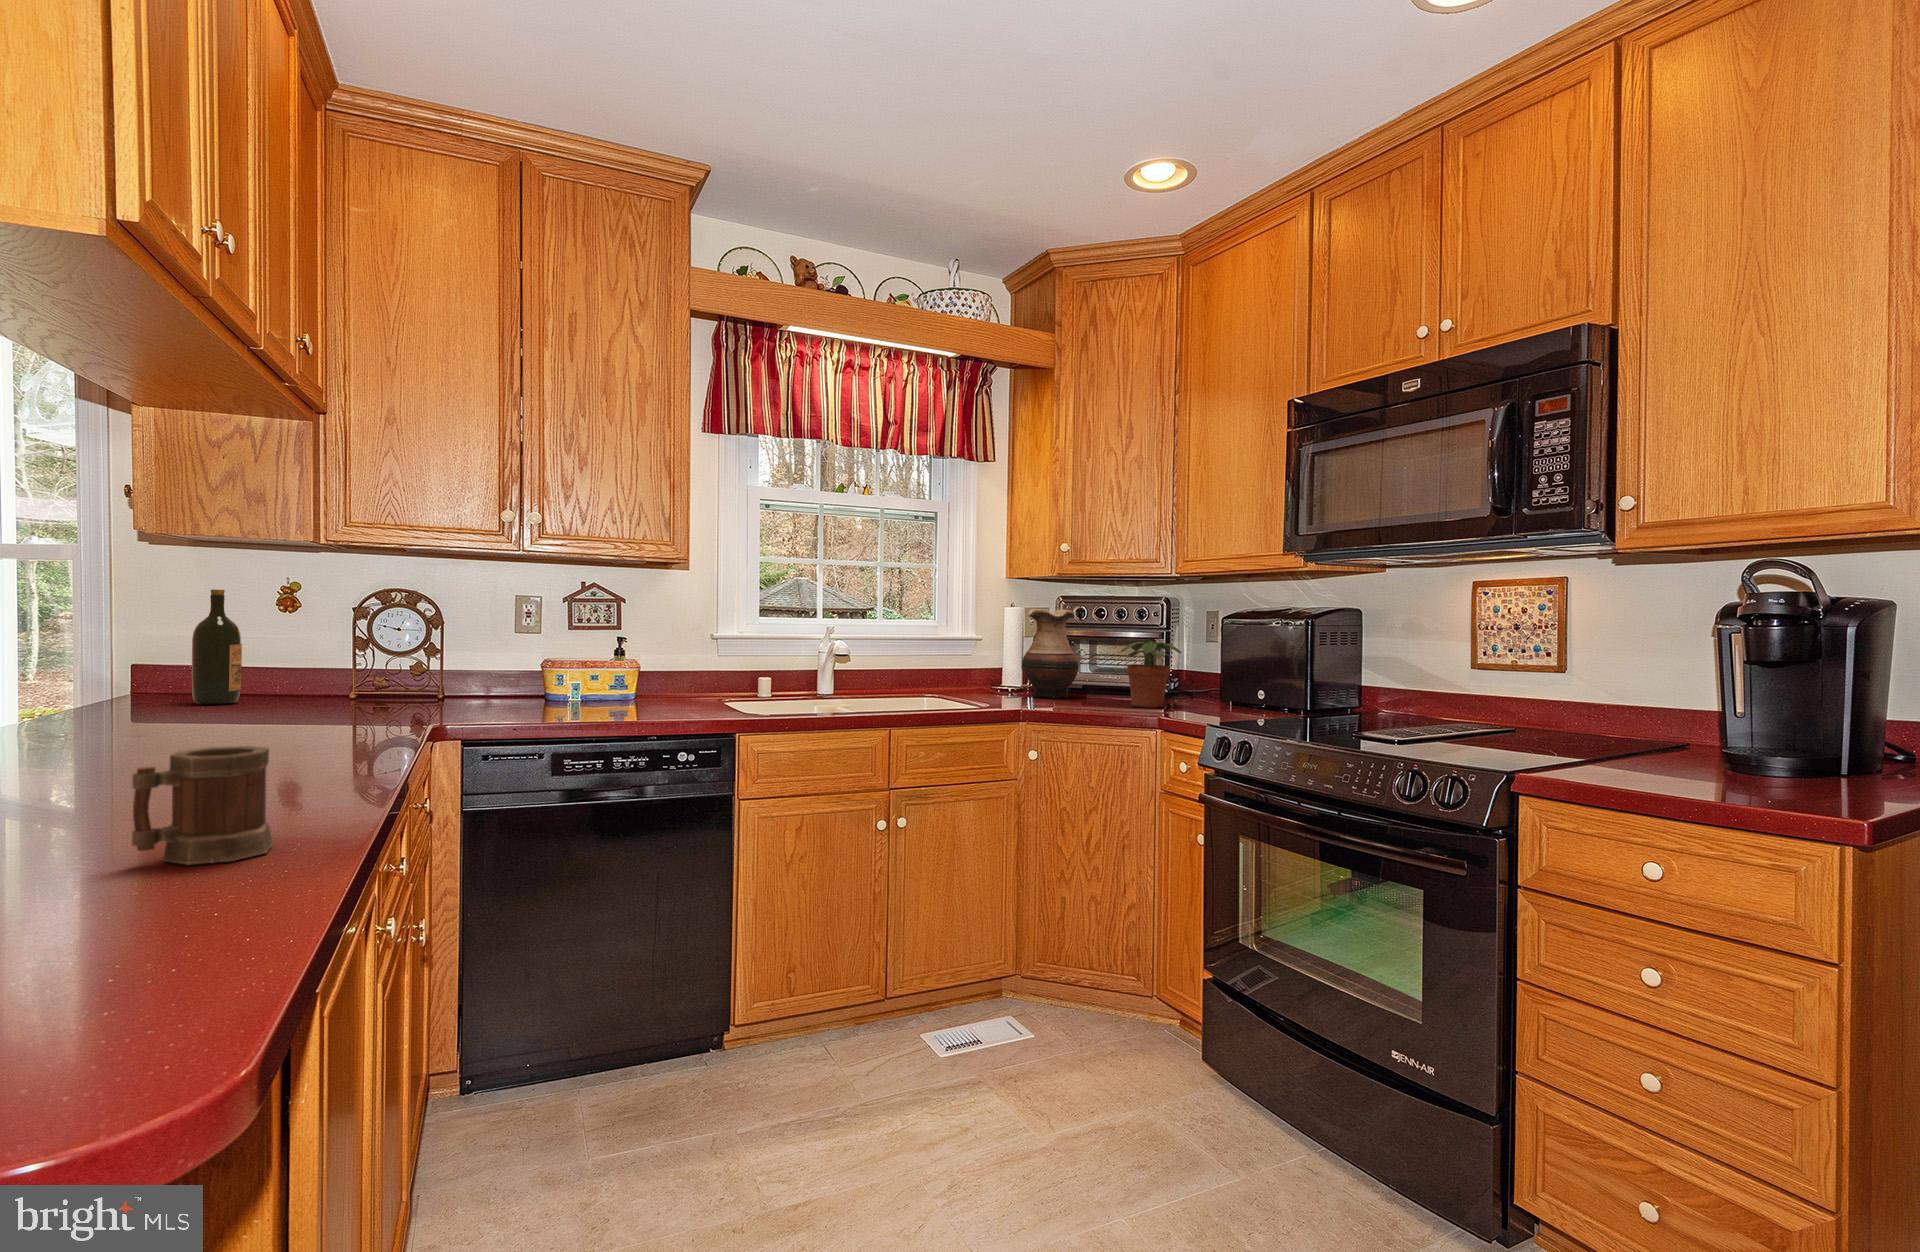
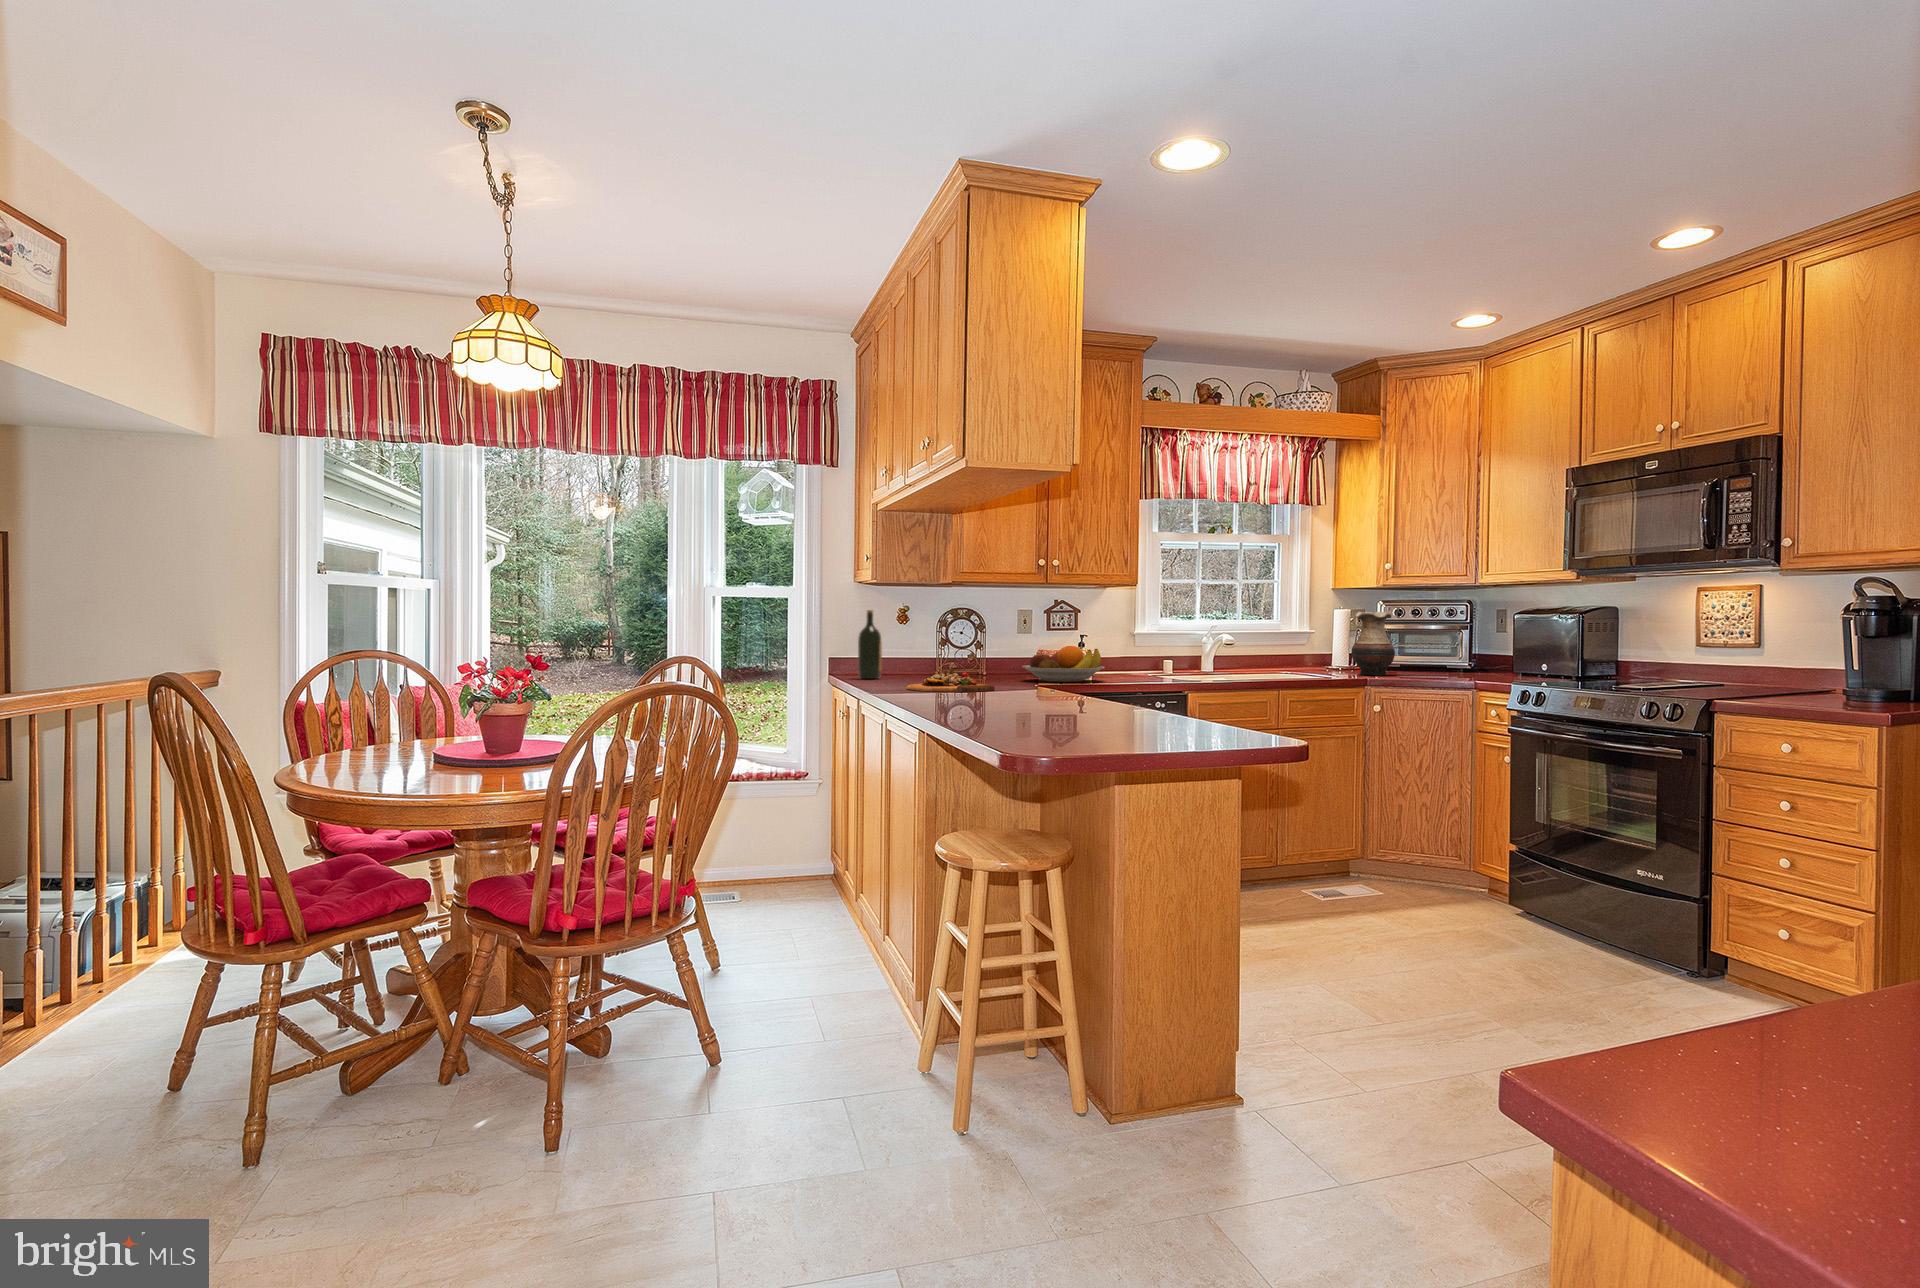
potted plant: present [1121,642,1181,708] -> none [1434,634,1479,679]
fruit bowl: none [458,654,605,714] -> present [1022,646,1105,682]
cutting board: none [97,700,301,749] -> present [906,670,995,692]
mug: present [132,746,273,864] -> none [1133,672,1167,713]

